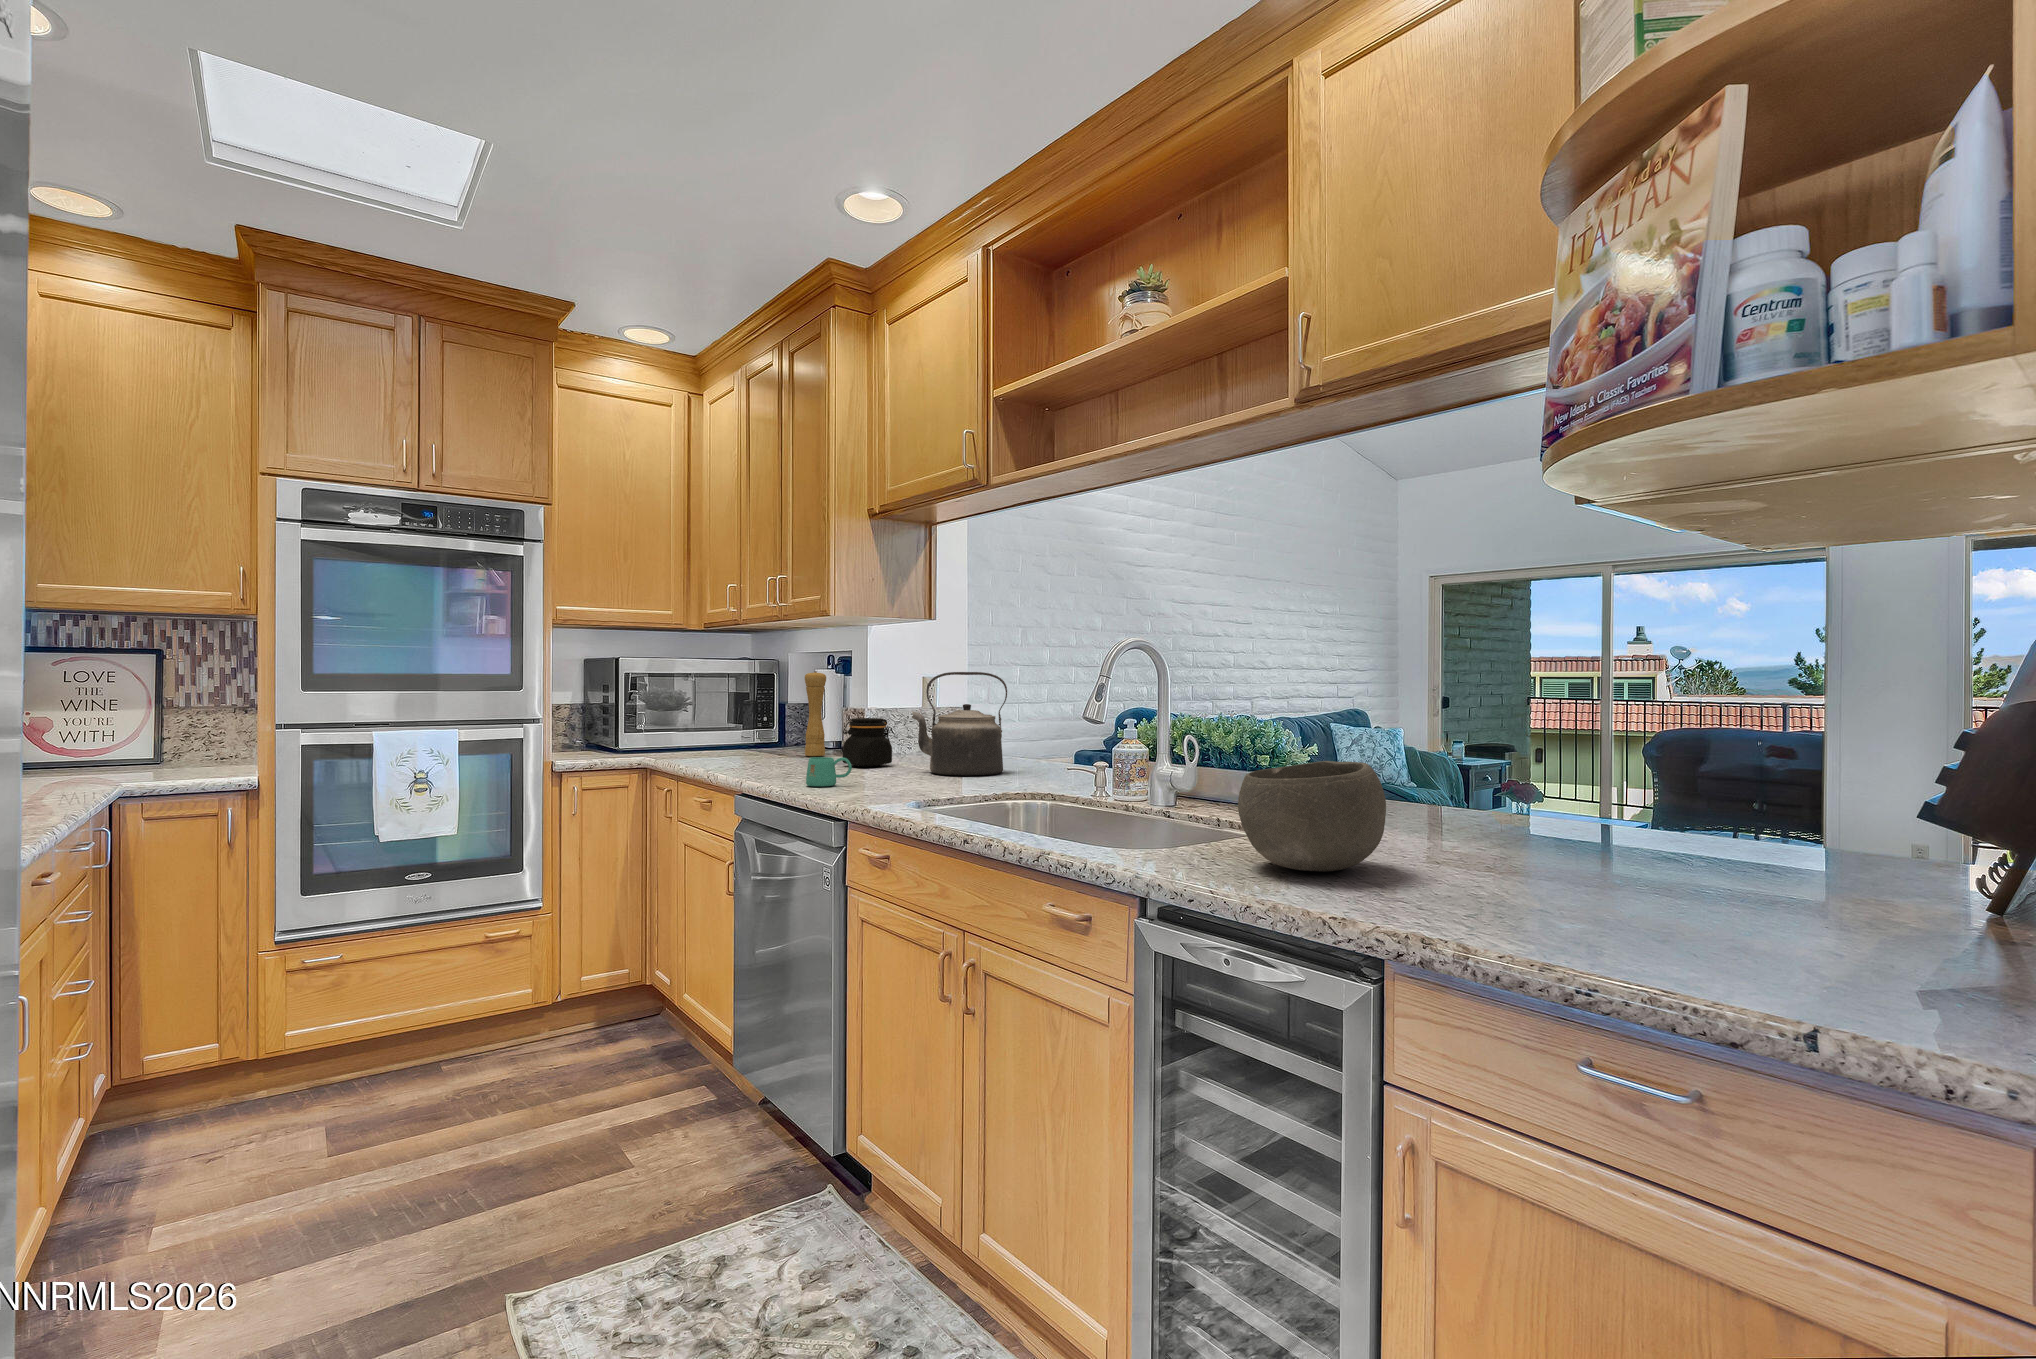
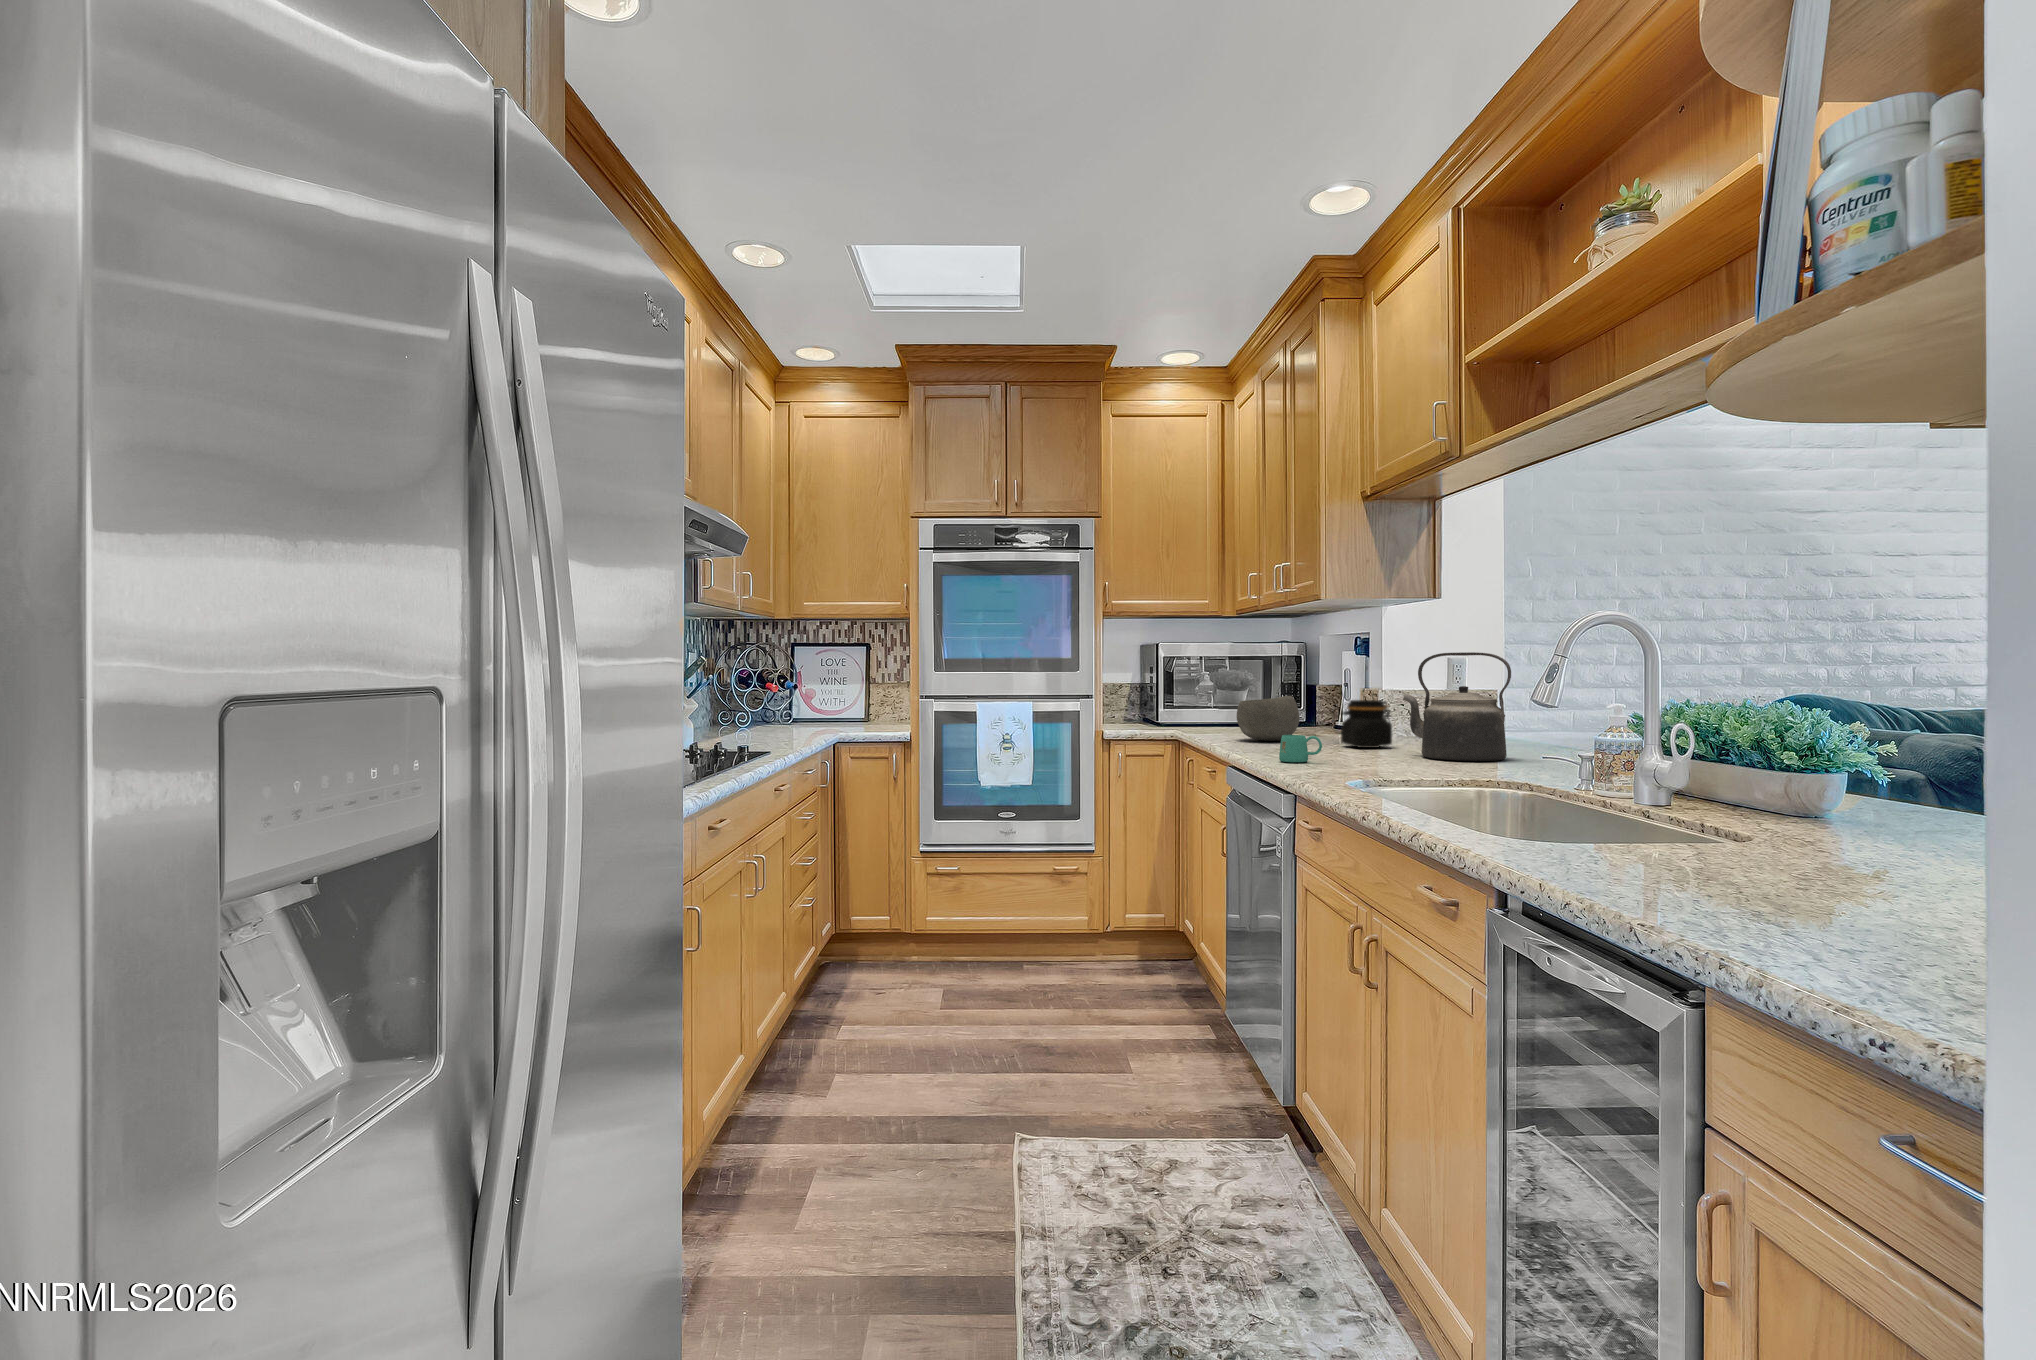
pepper mill: present [805,671,826,756] -> none [1318,654,1340,736]
bowl: present [1238,761,1386,872] -> present [1237,696,1299,741]

